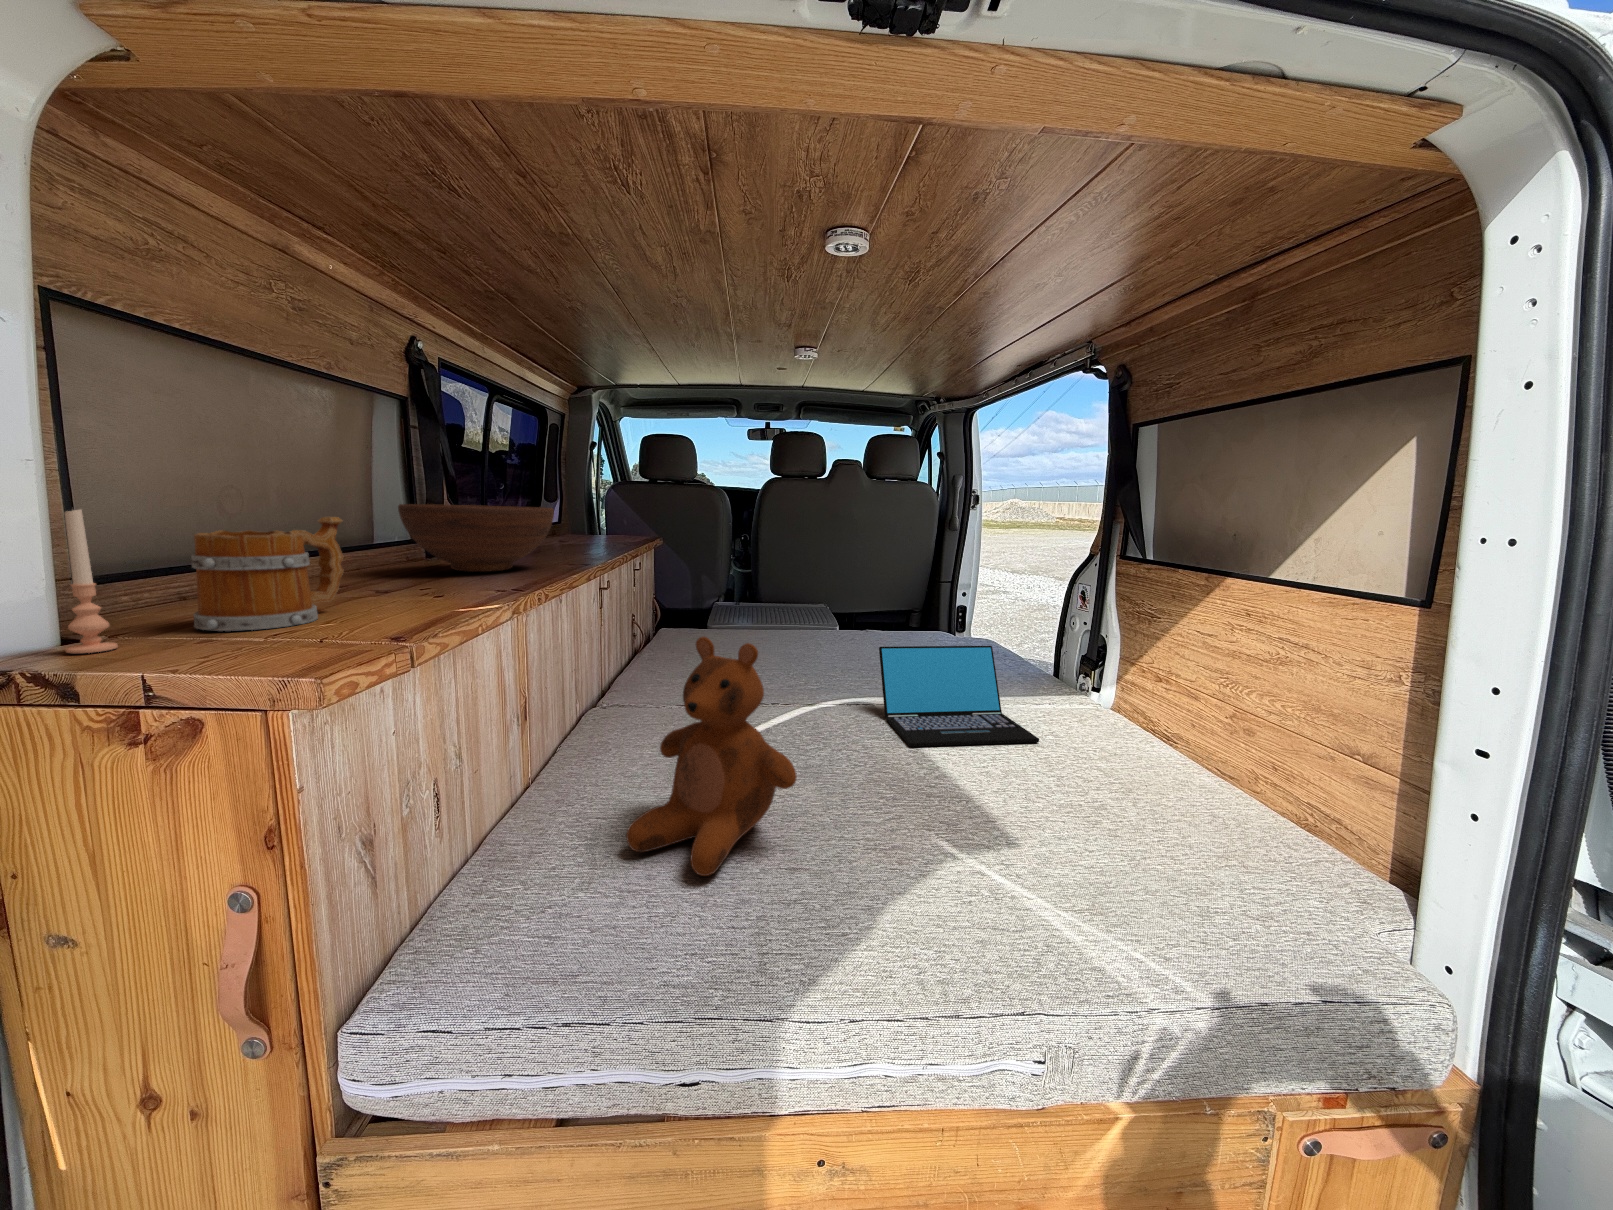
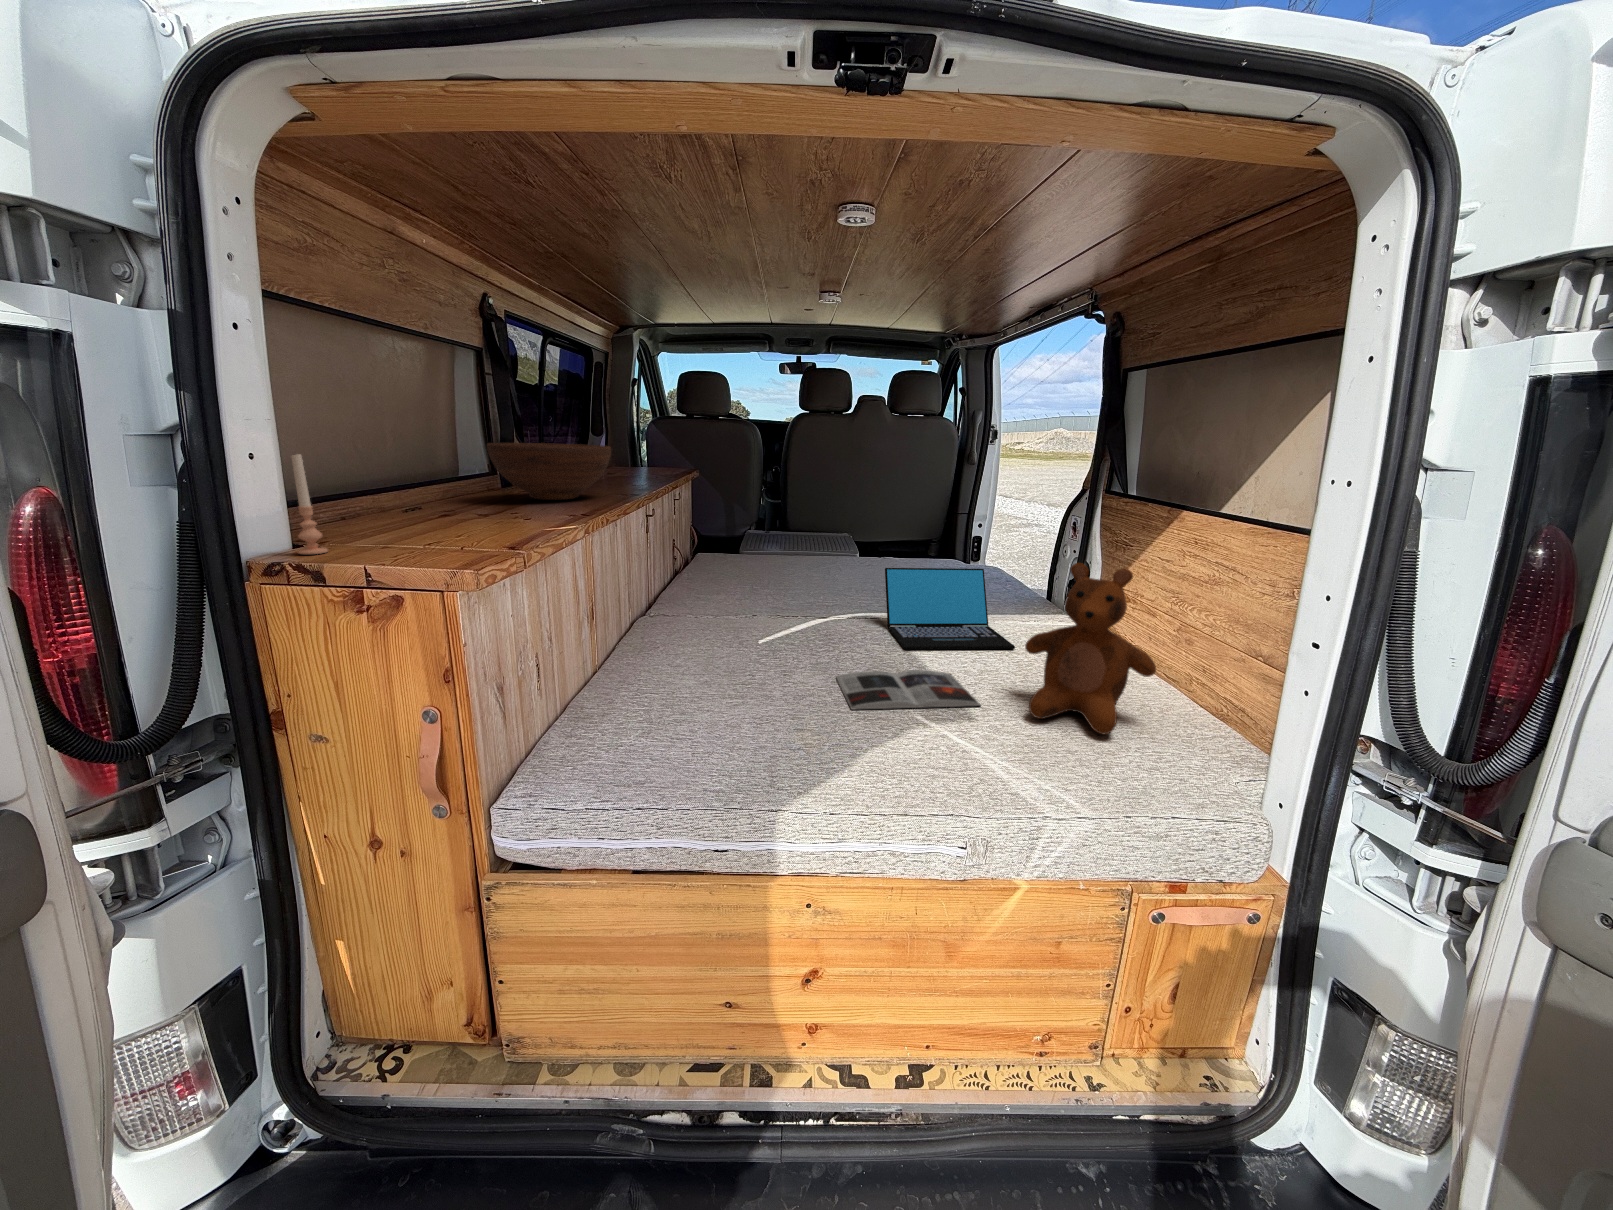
mug: present [191,517,344,631] -> none [363,457,463,541]
teddy bear: present [626,637,797,876] -> present [1025,563,1156,734]
magazine: none [831,776,1020,836] -> present [836,670,980,710]

